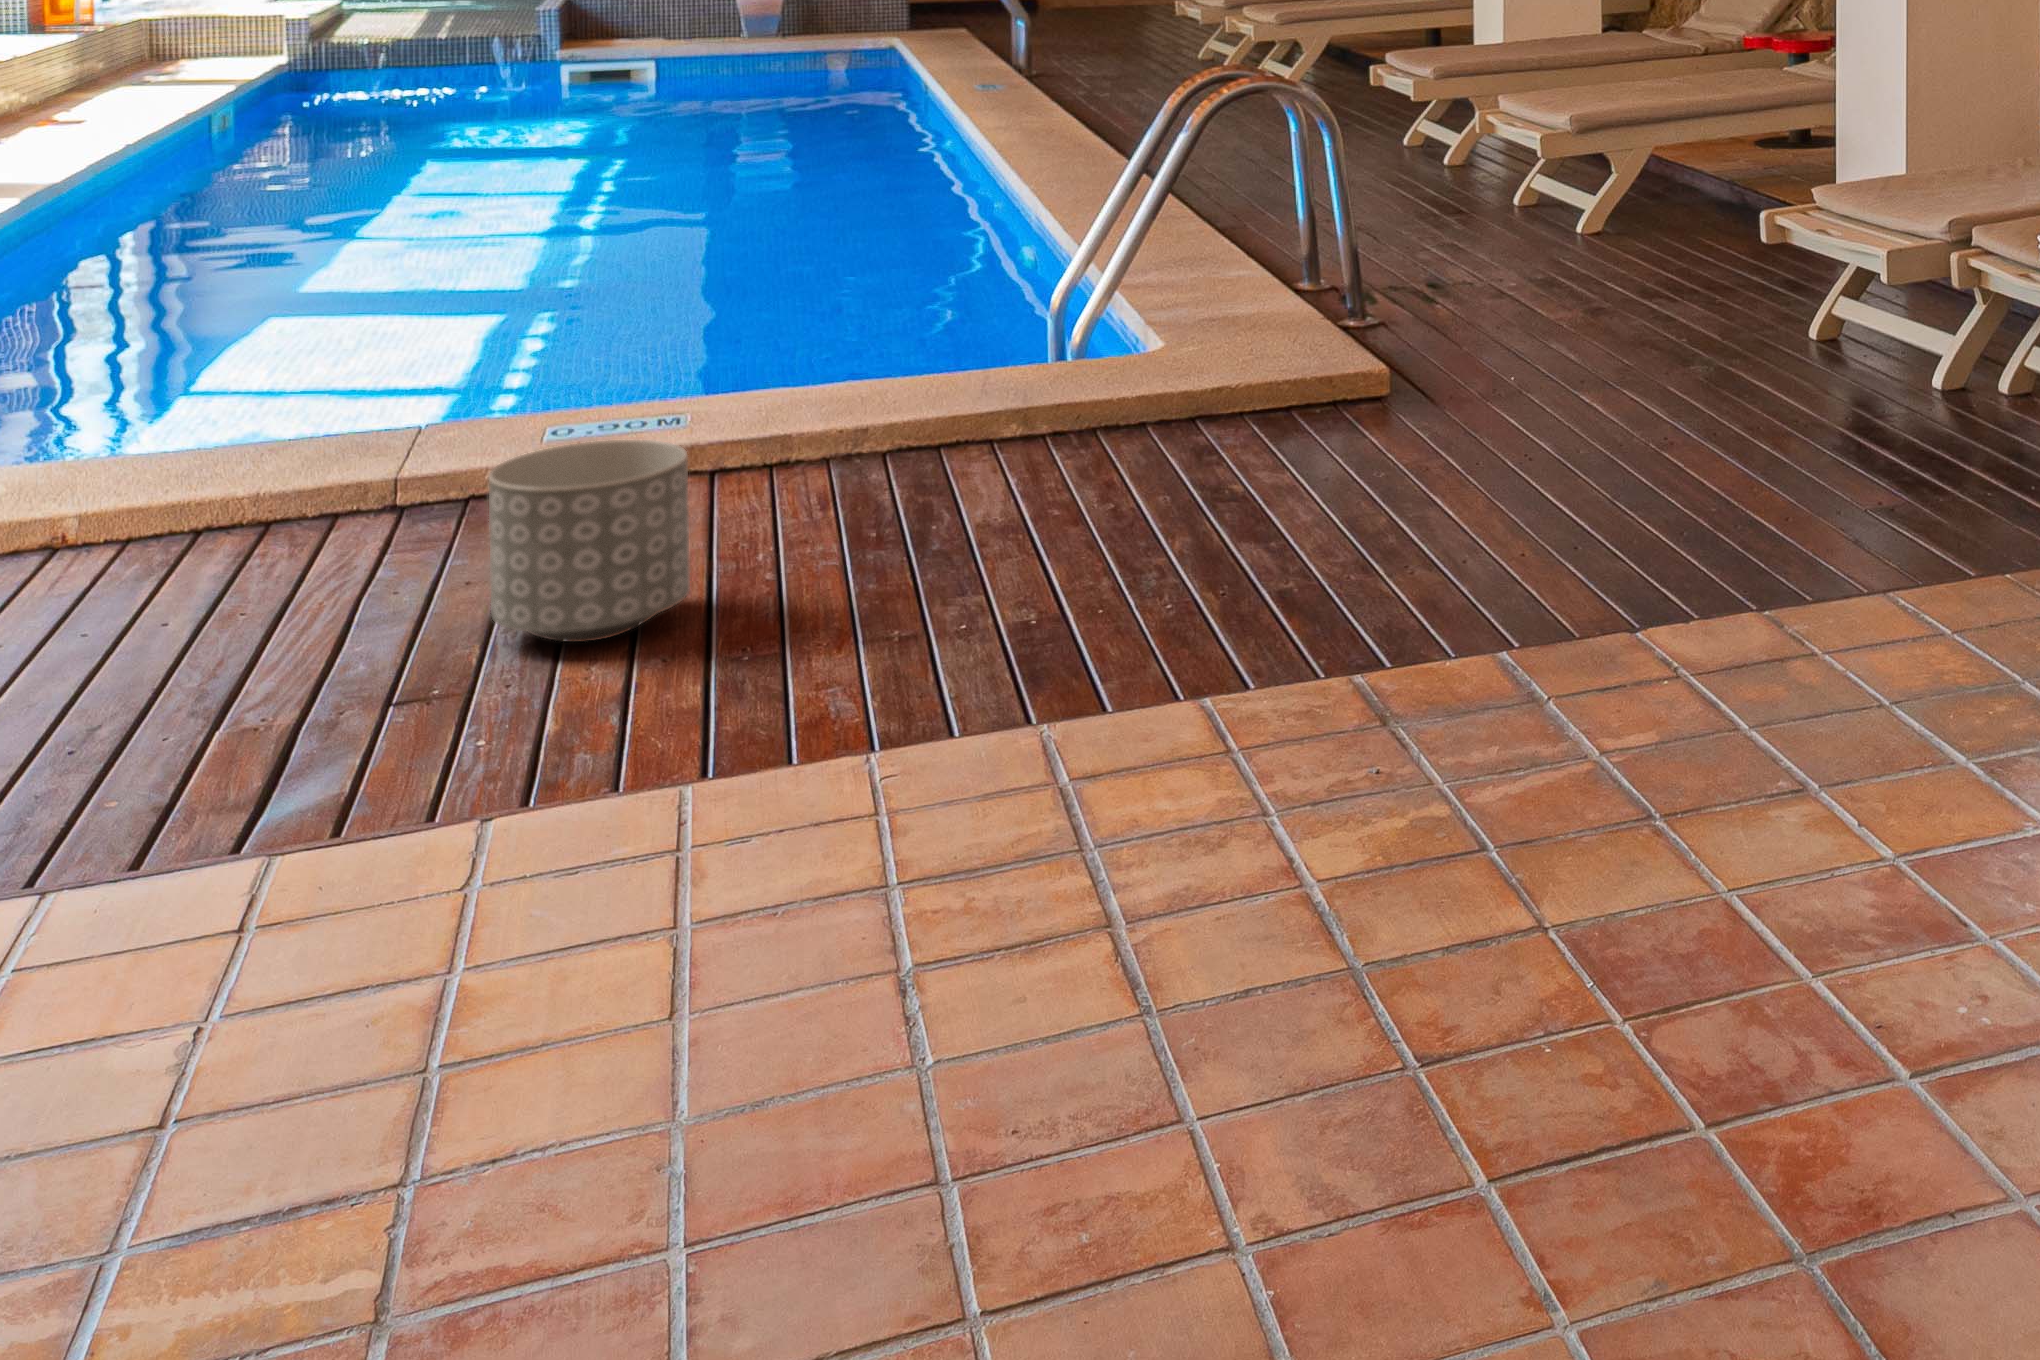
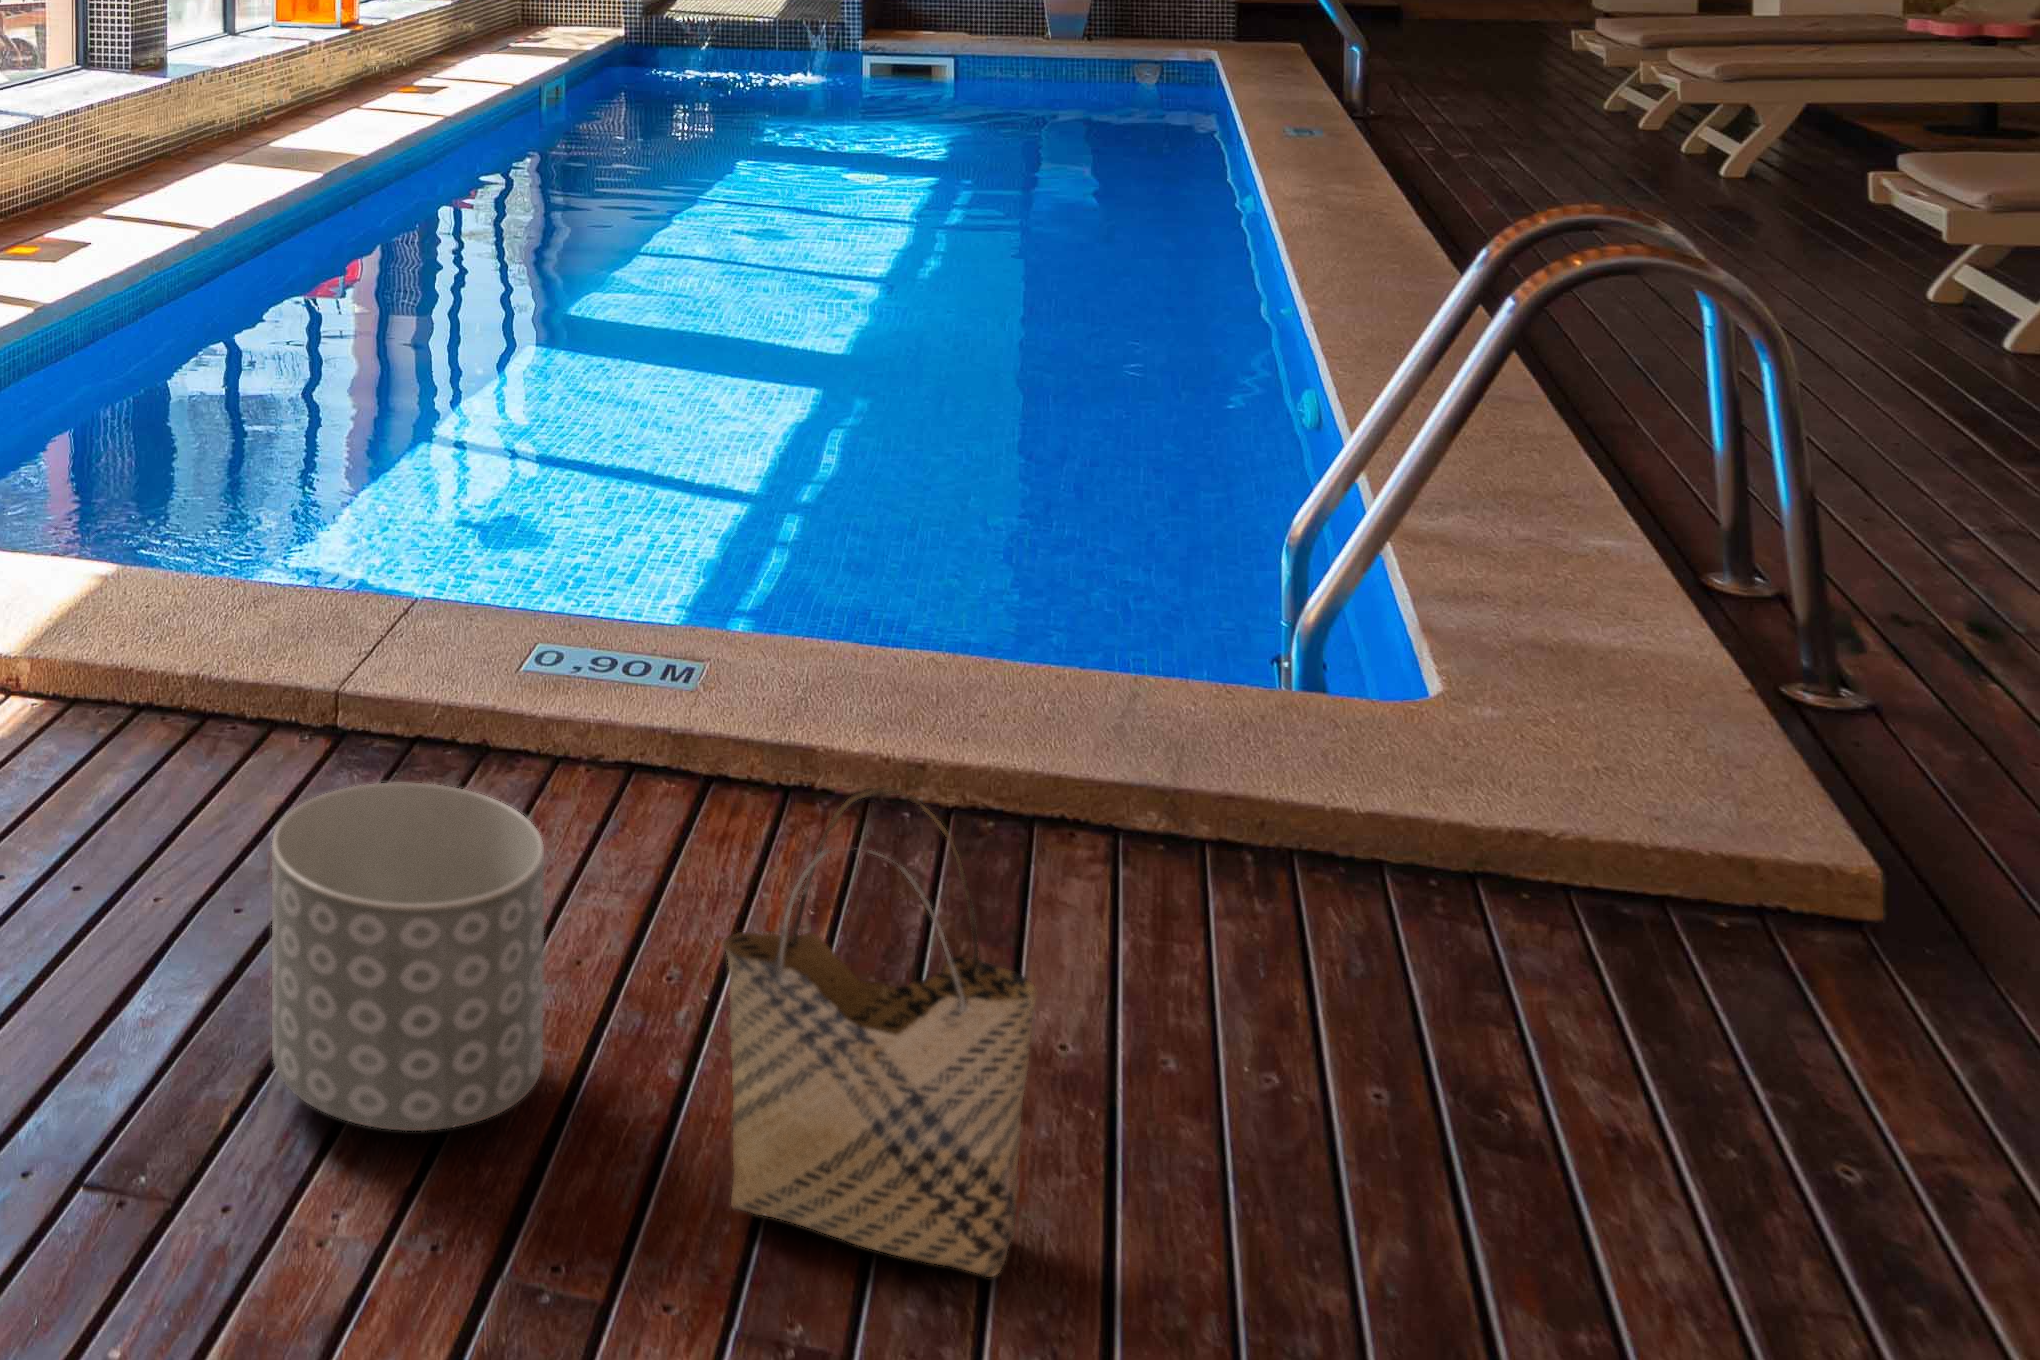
woven basket: none [819,358,1005,609] -> present [723,787,1038,1277]

